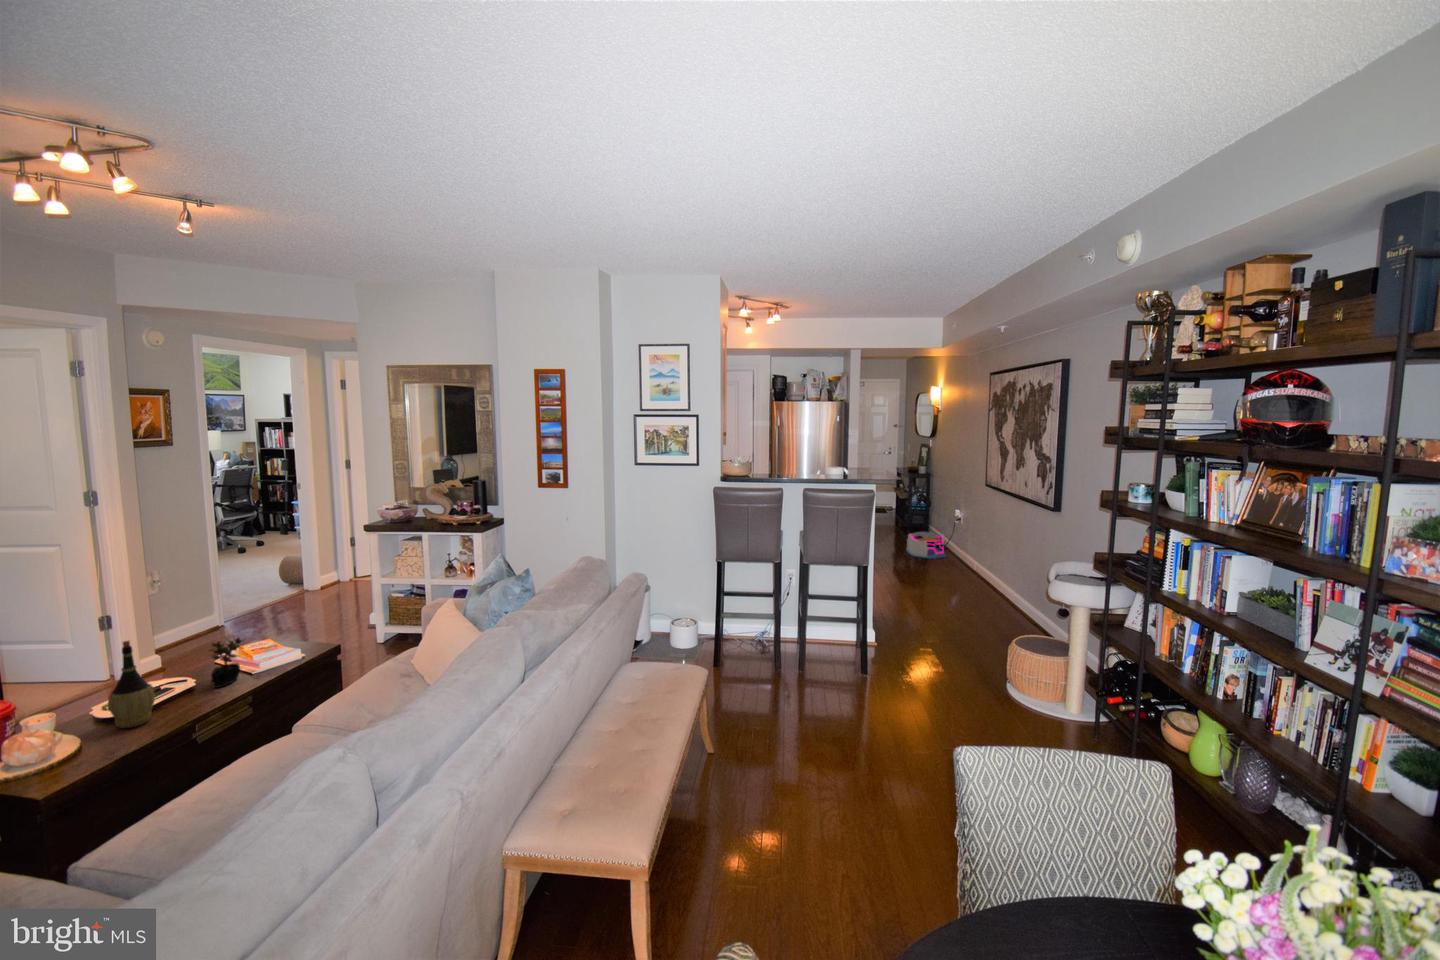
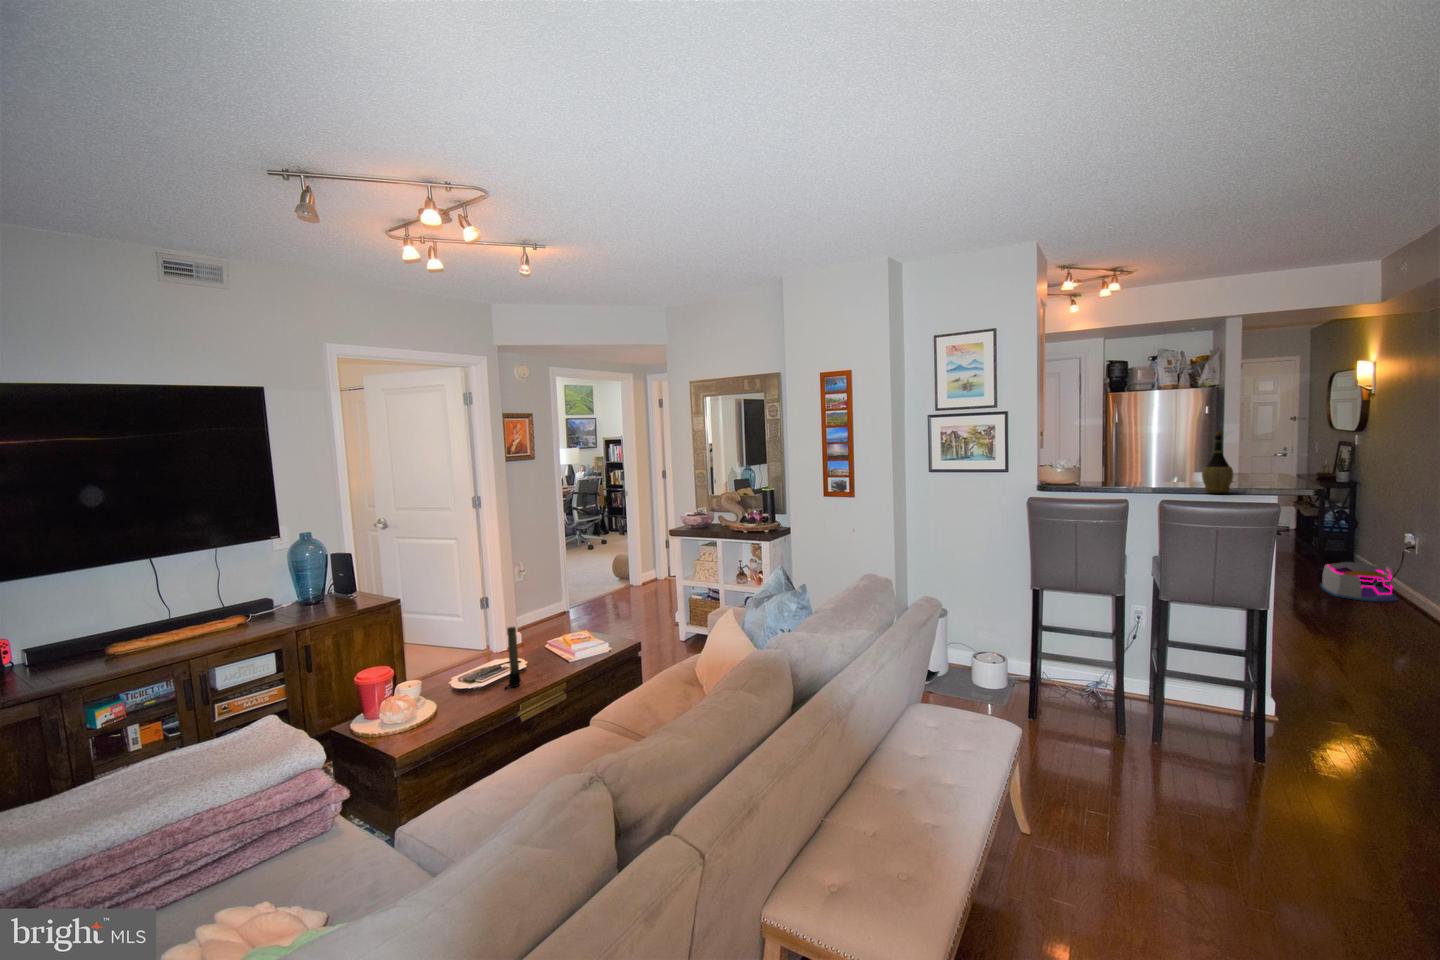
candle: none [178,638,202,710] -> present [505,627,521,689]
succulent plant: present [210,638,242,688] -> none [530,627,558,673]
wine bottle: present [108,641,155,728] -> present [1202,431,1233,493]

